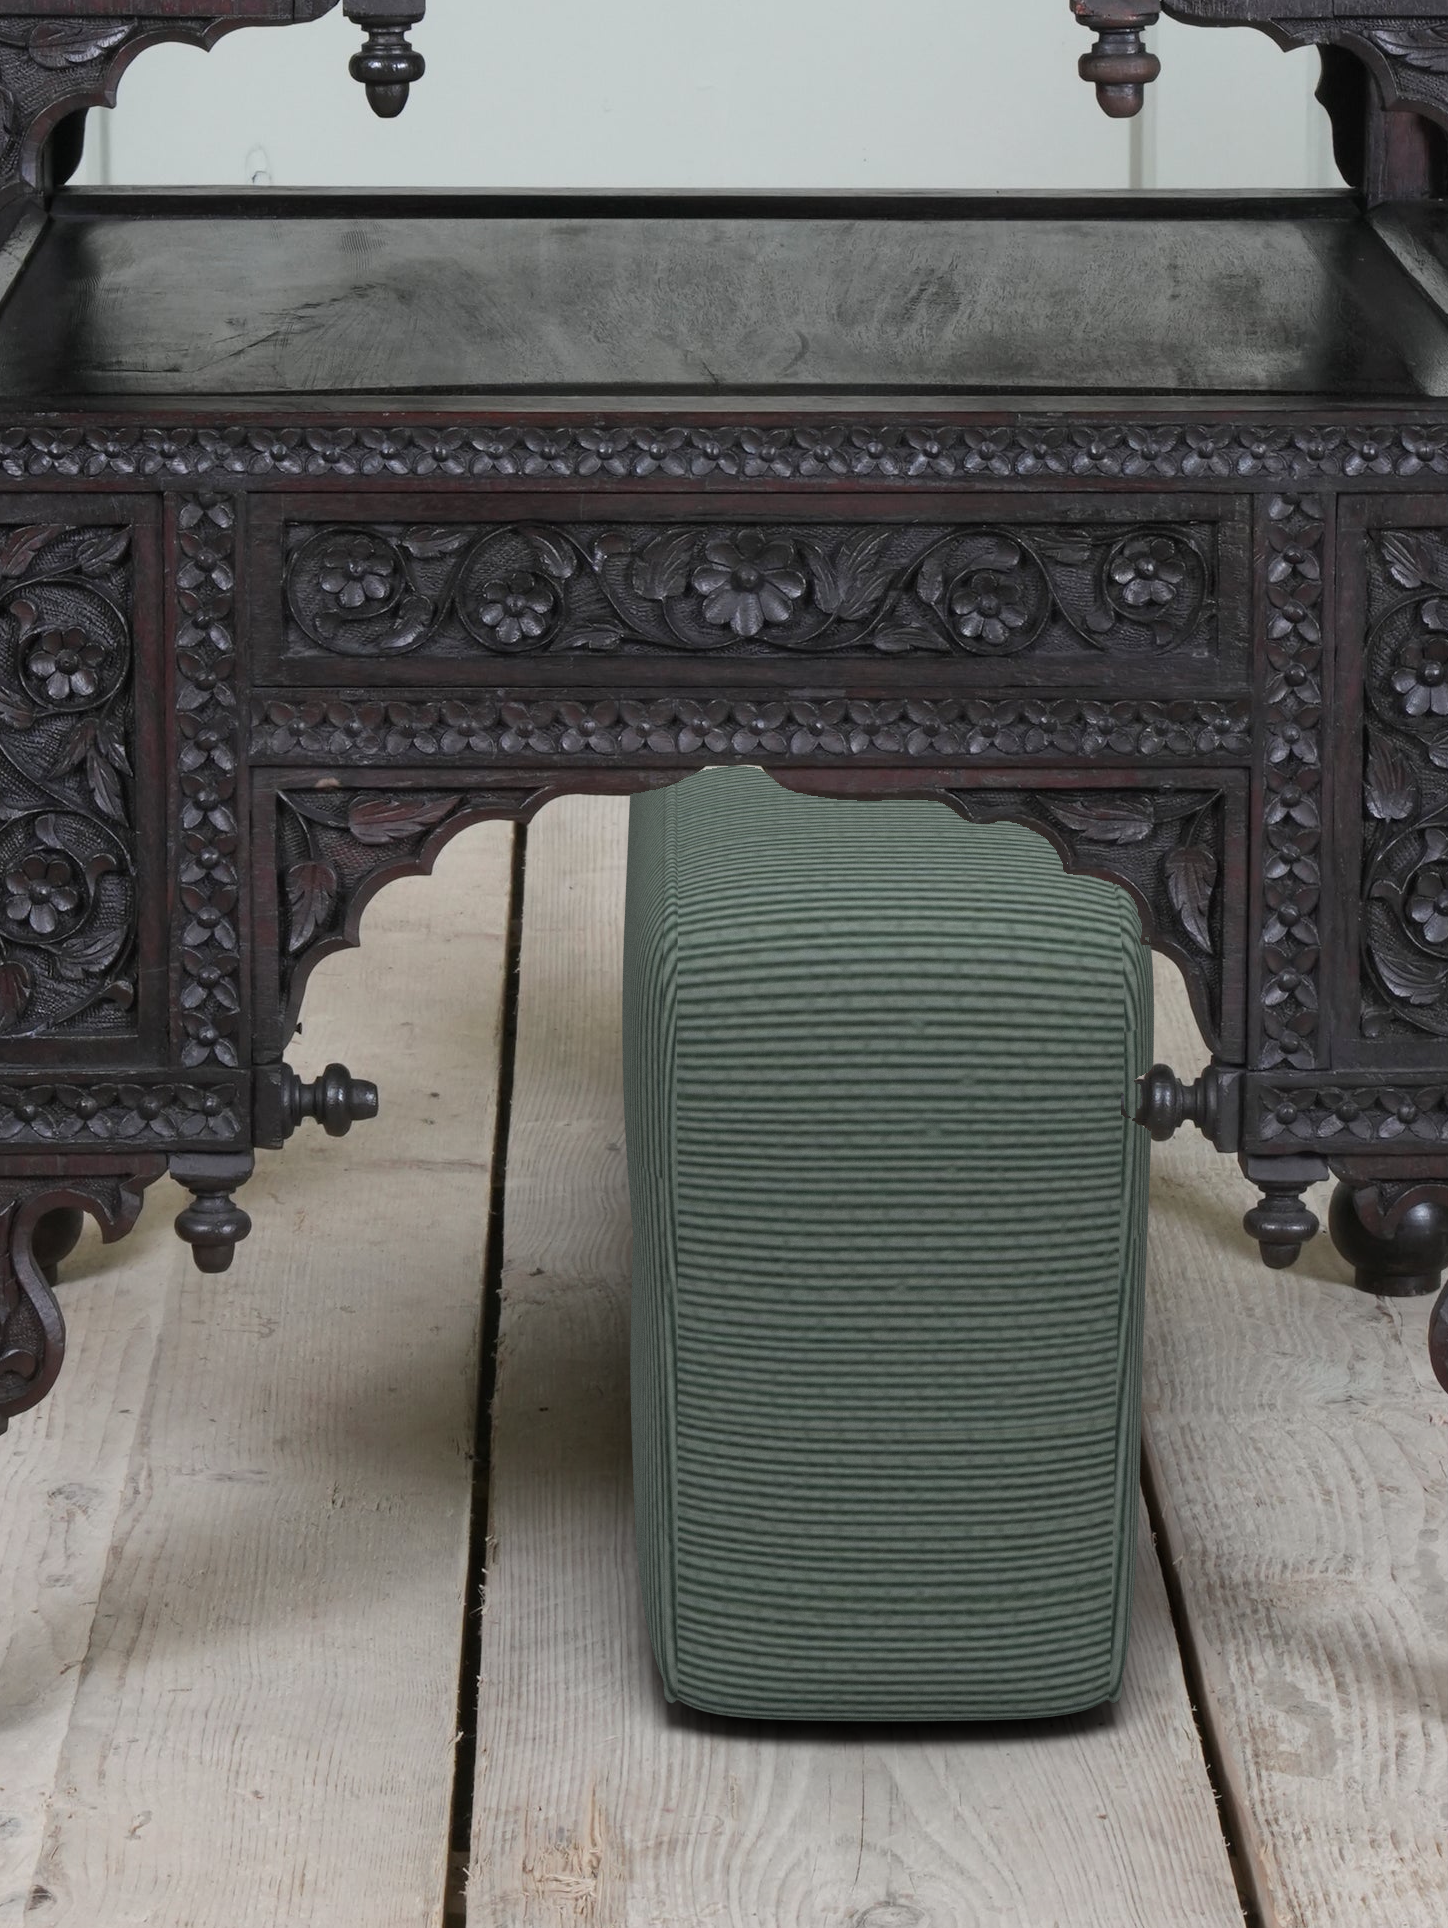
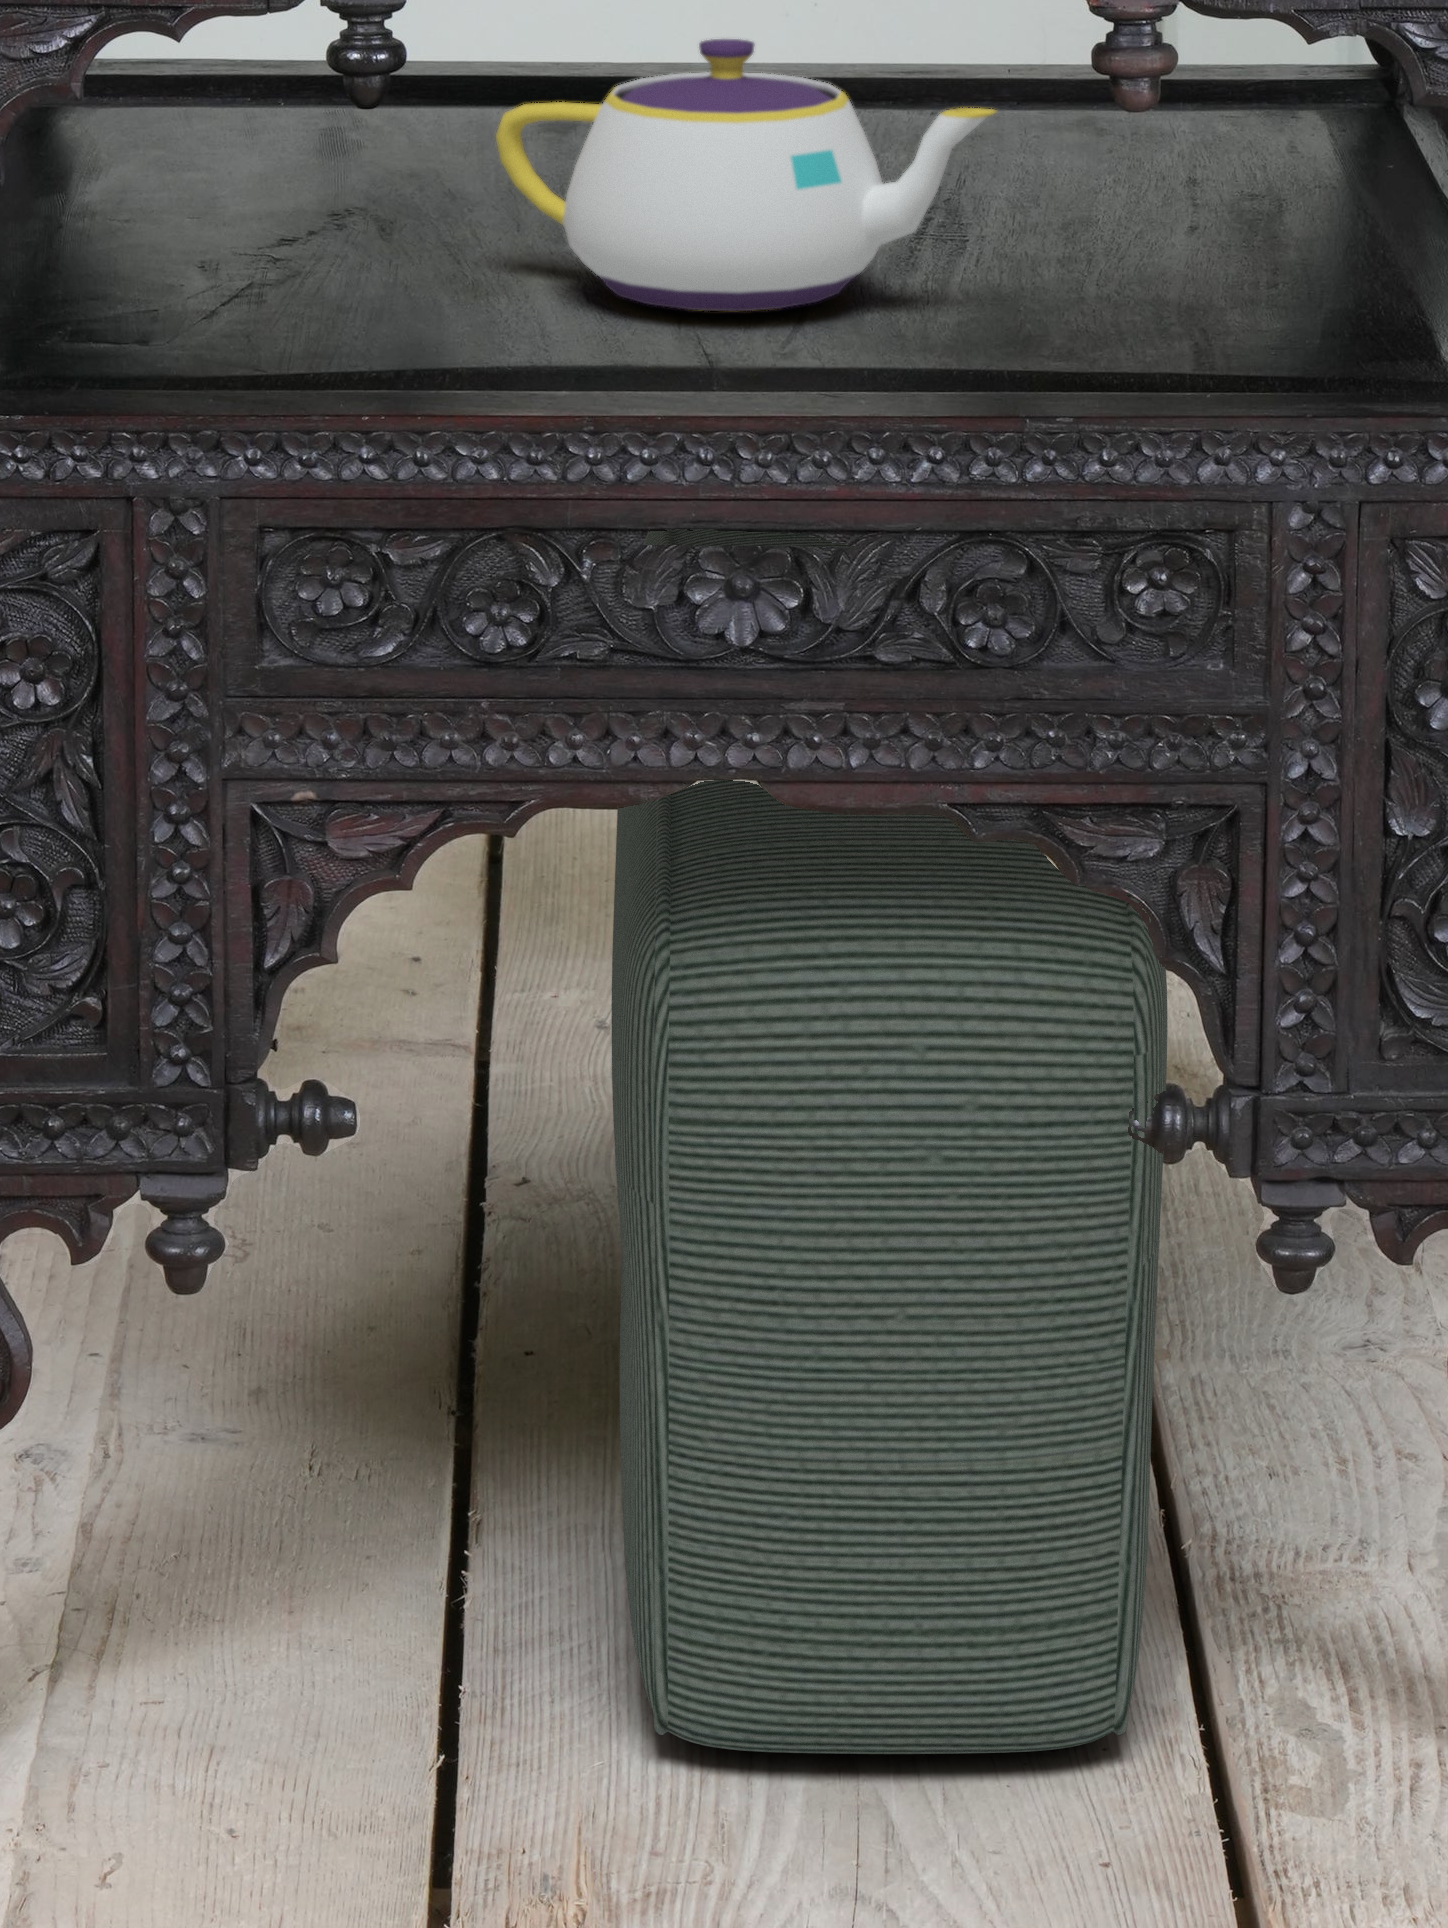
teapot: none [513,93,983,343] -> present [496,39,996,311]

